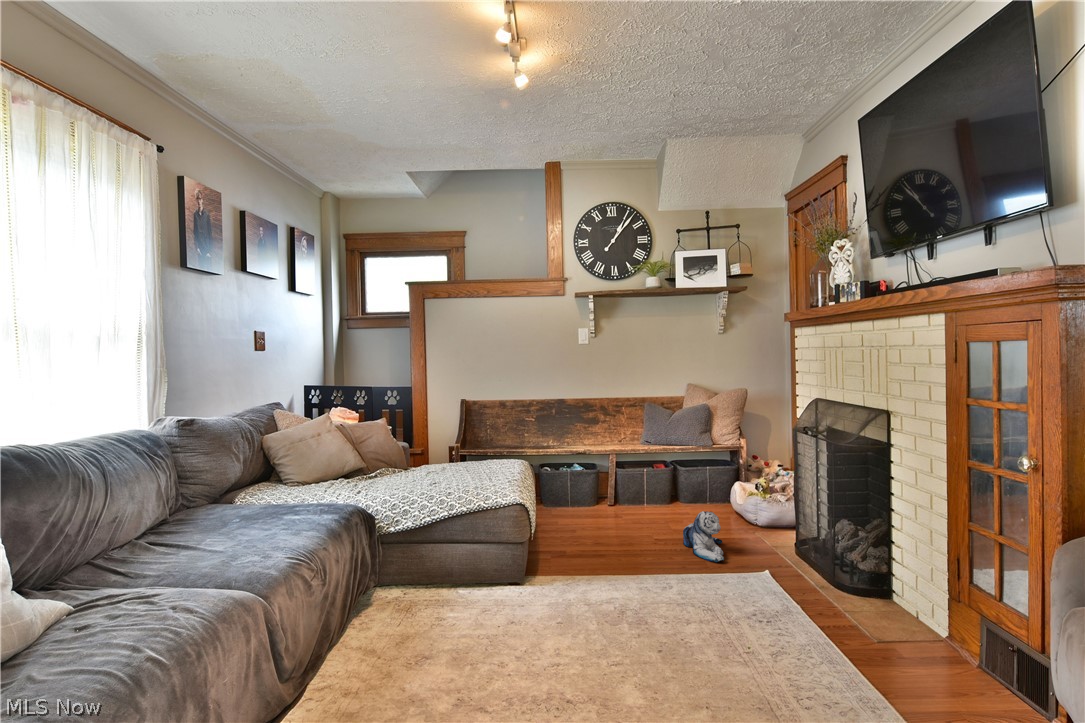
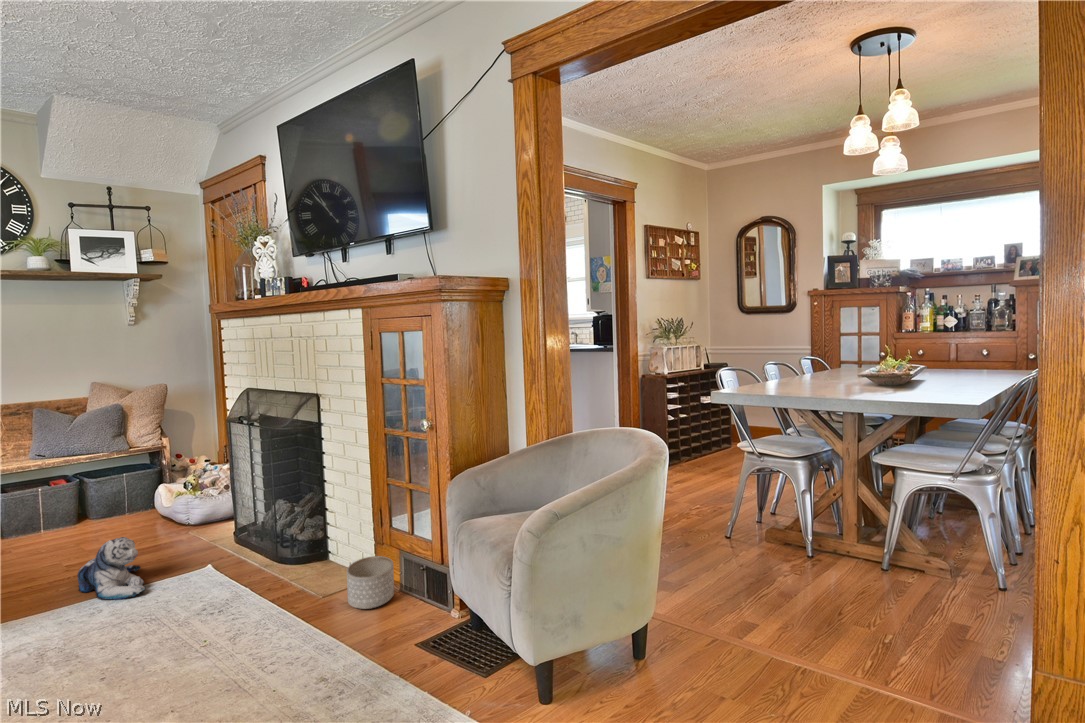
planter: none [909,609,975,675] -> present [347,556,394,609]

